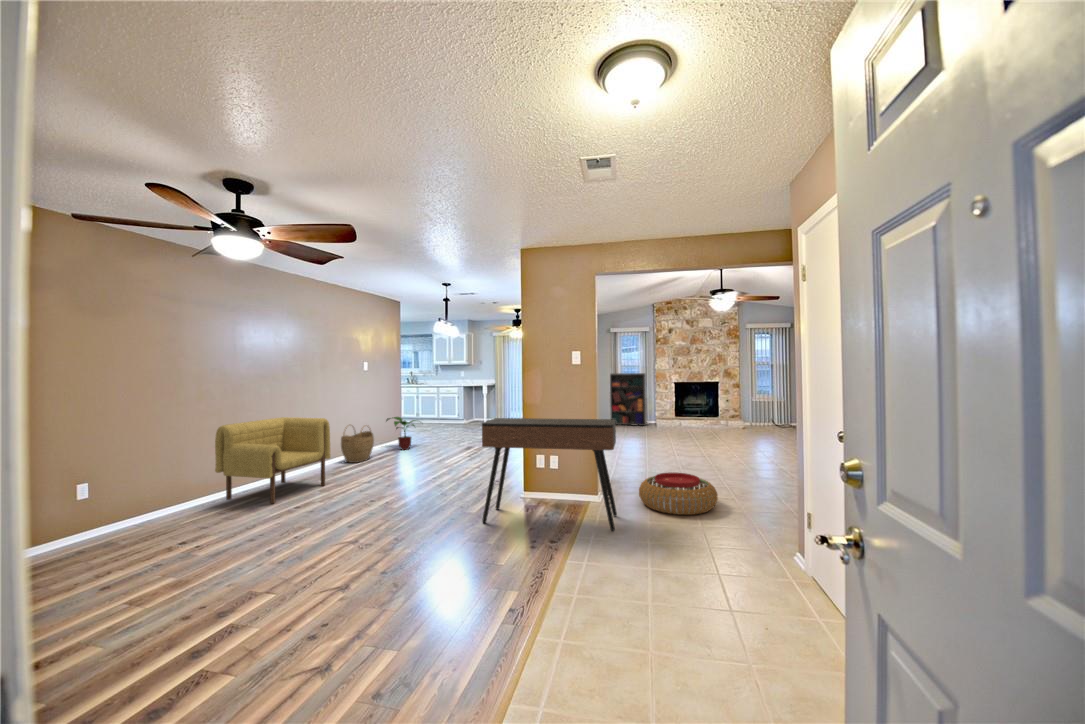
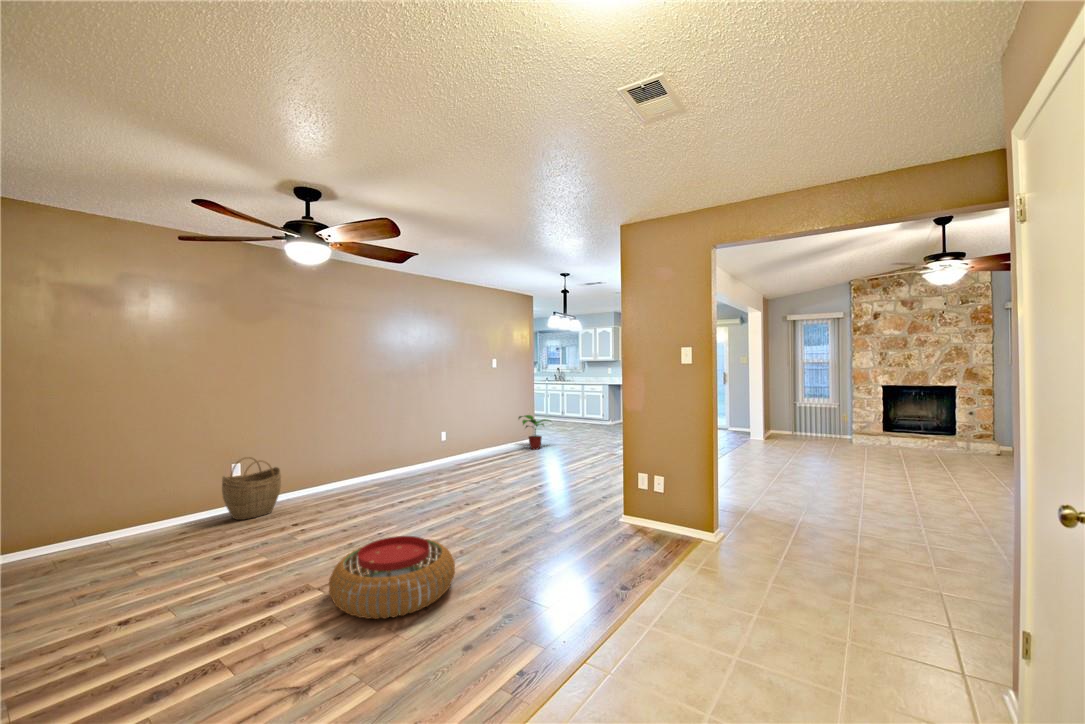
bookshelf: present [610,373,647,426] -> none [785,372,839,440]
armchair: present [215,417,331,504] -> none [348,412,446,494]
console table: present [482,418,617,531] -> none [558,426,731,588]
woven basket: present [341,429,374,463] -> present [222,457,281,520]
pouf: present [639,472,718,515] -> present [329,536,455,619]

